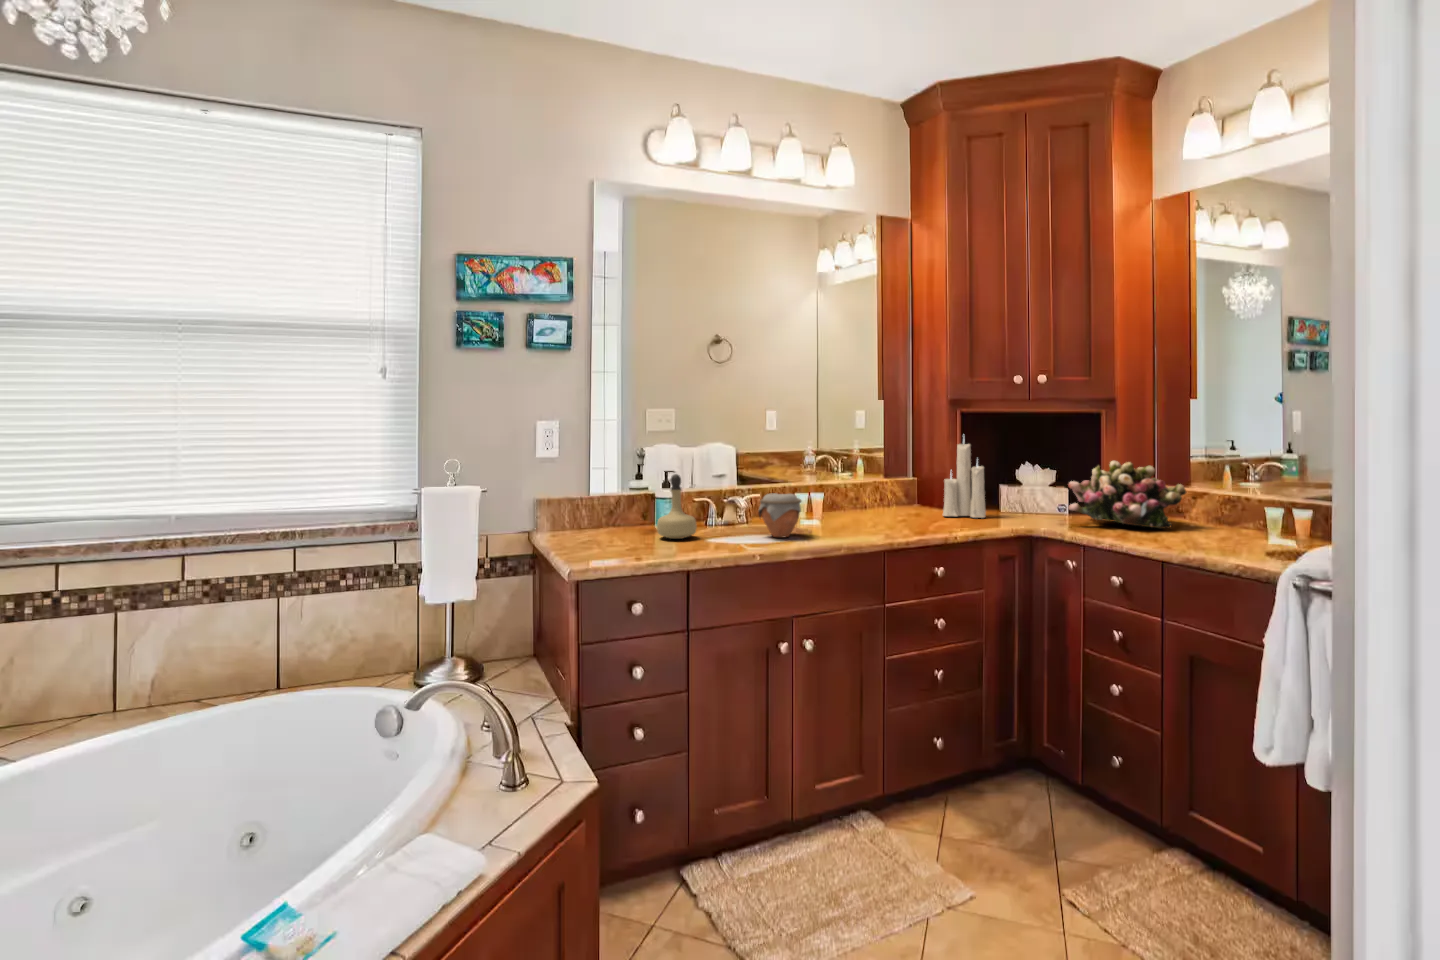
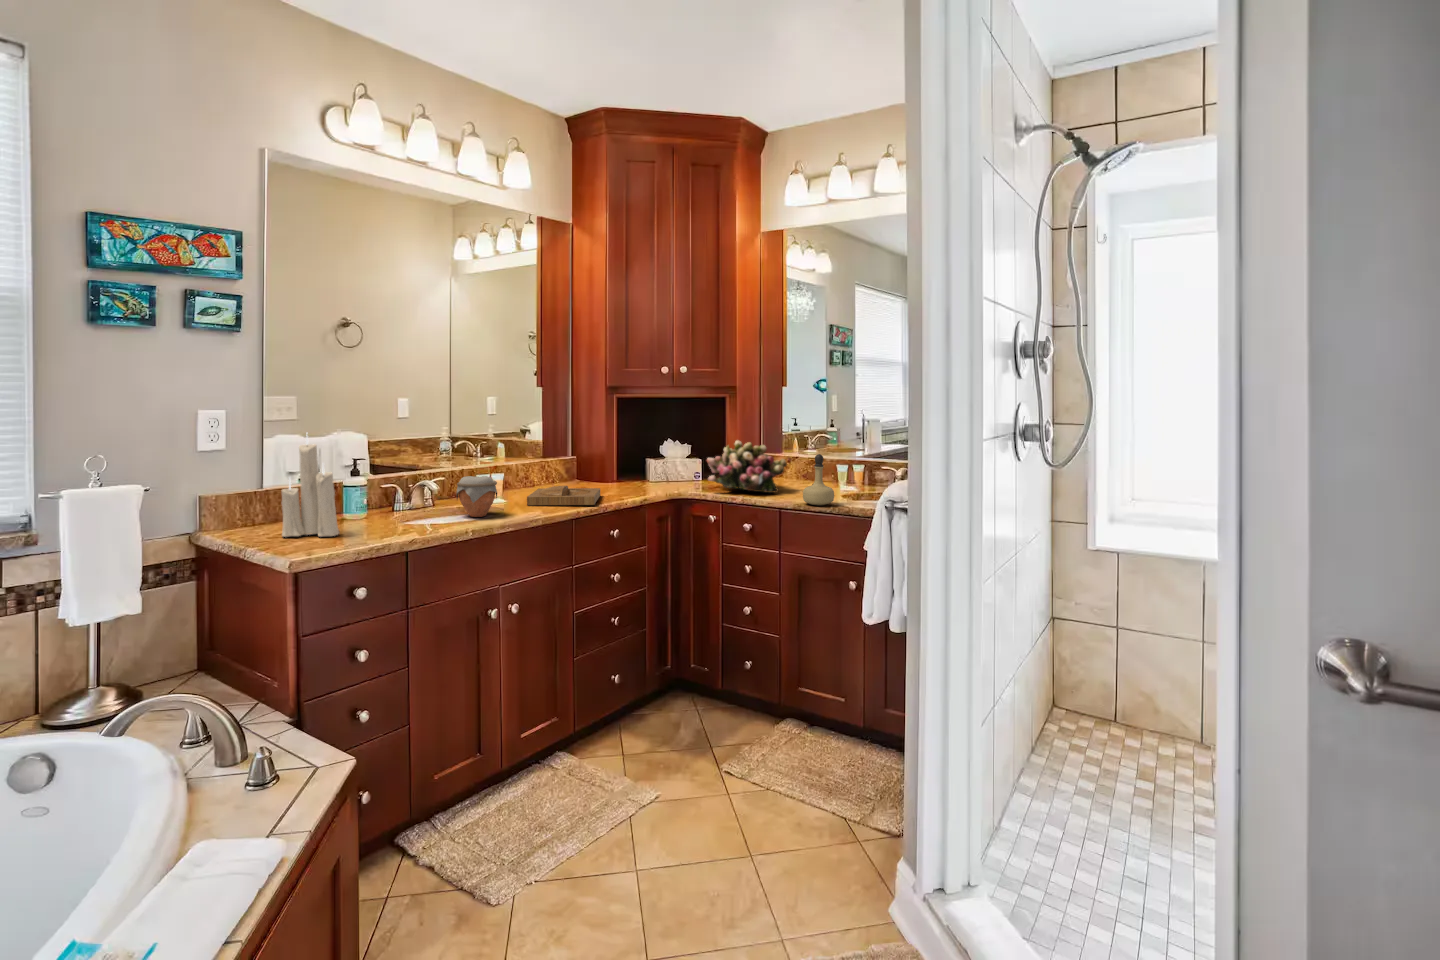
candle: present [943,443,986,518] -> present [282,433,339,537]
perfume bottle: present [657,474,697,539] -> present [803,454,834,505]
tray: none [839,510,929,532] -> present [527,486,600,505]

